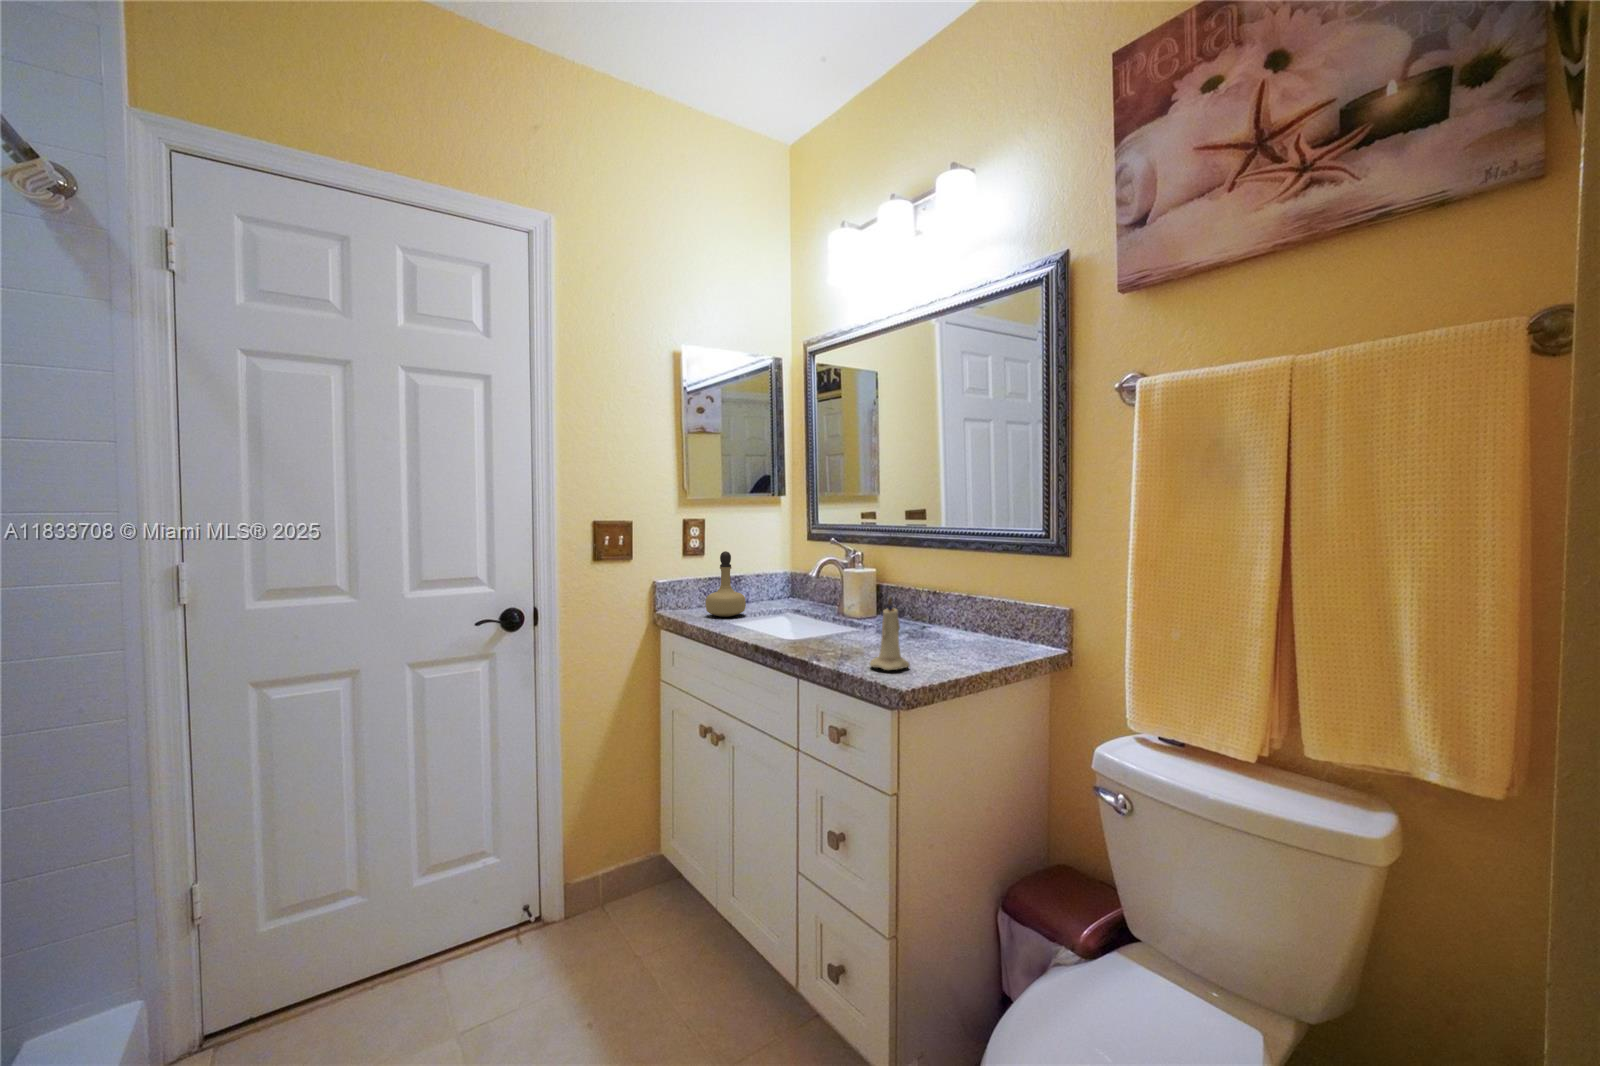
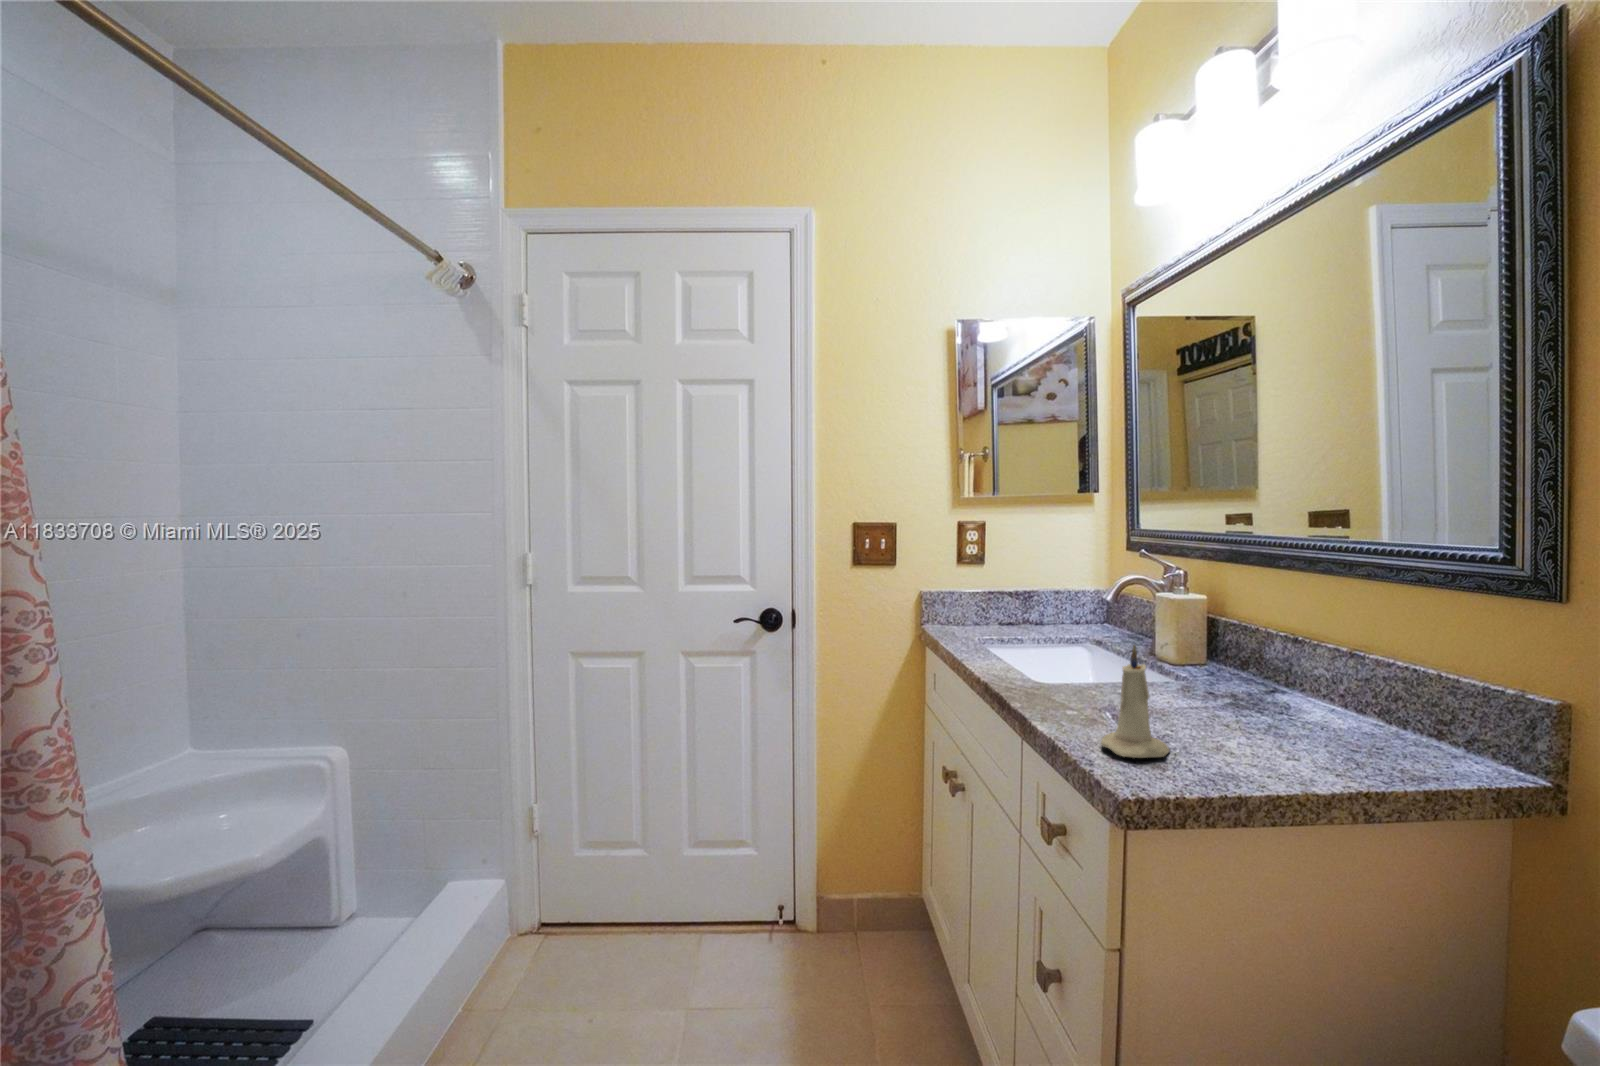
perfume bottle: present [706,551,746,617] -> none [975,562,1024,639]

